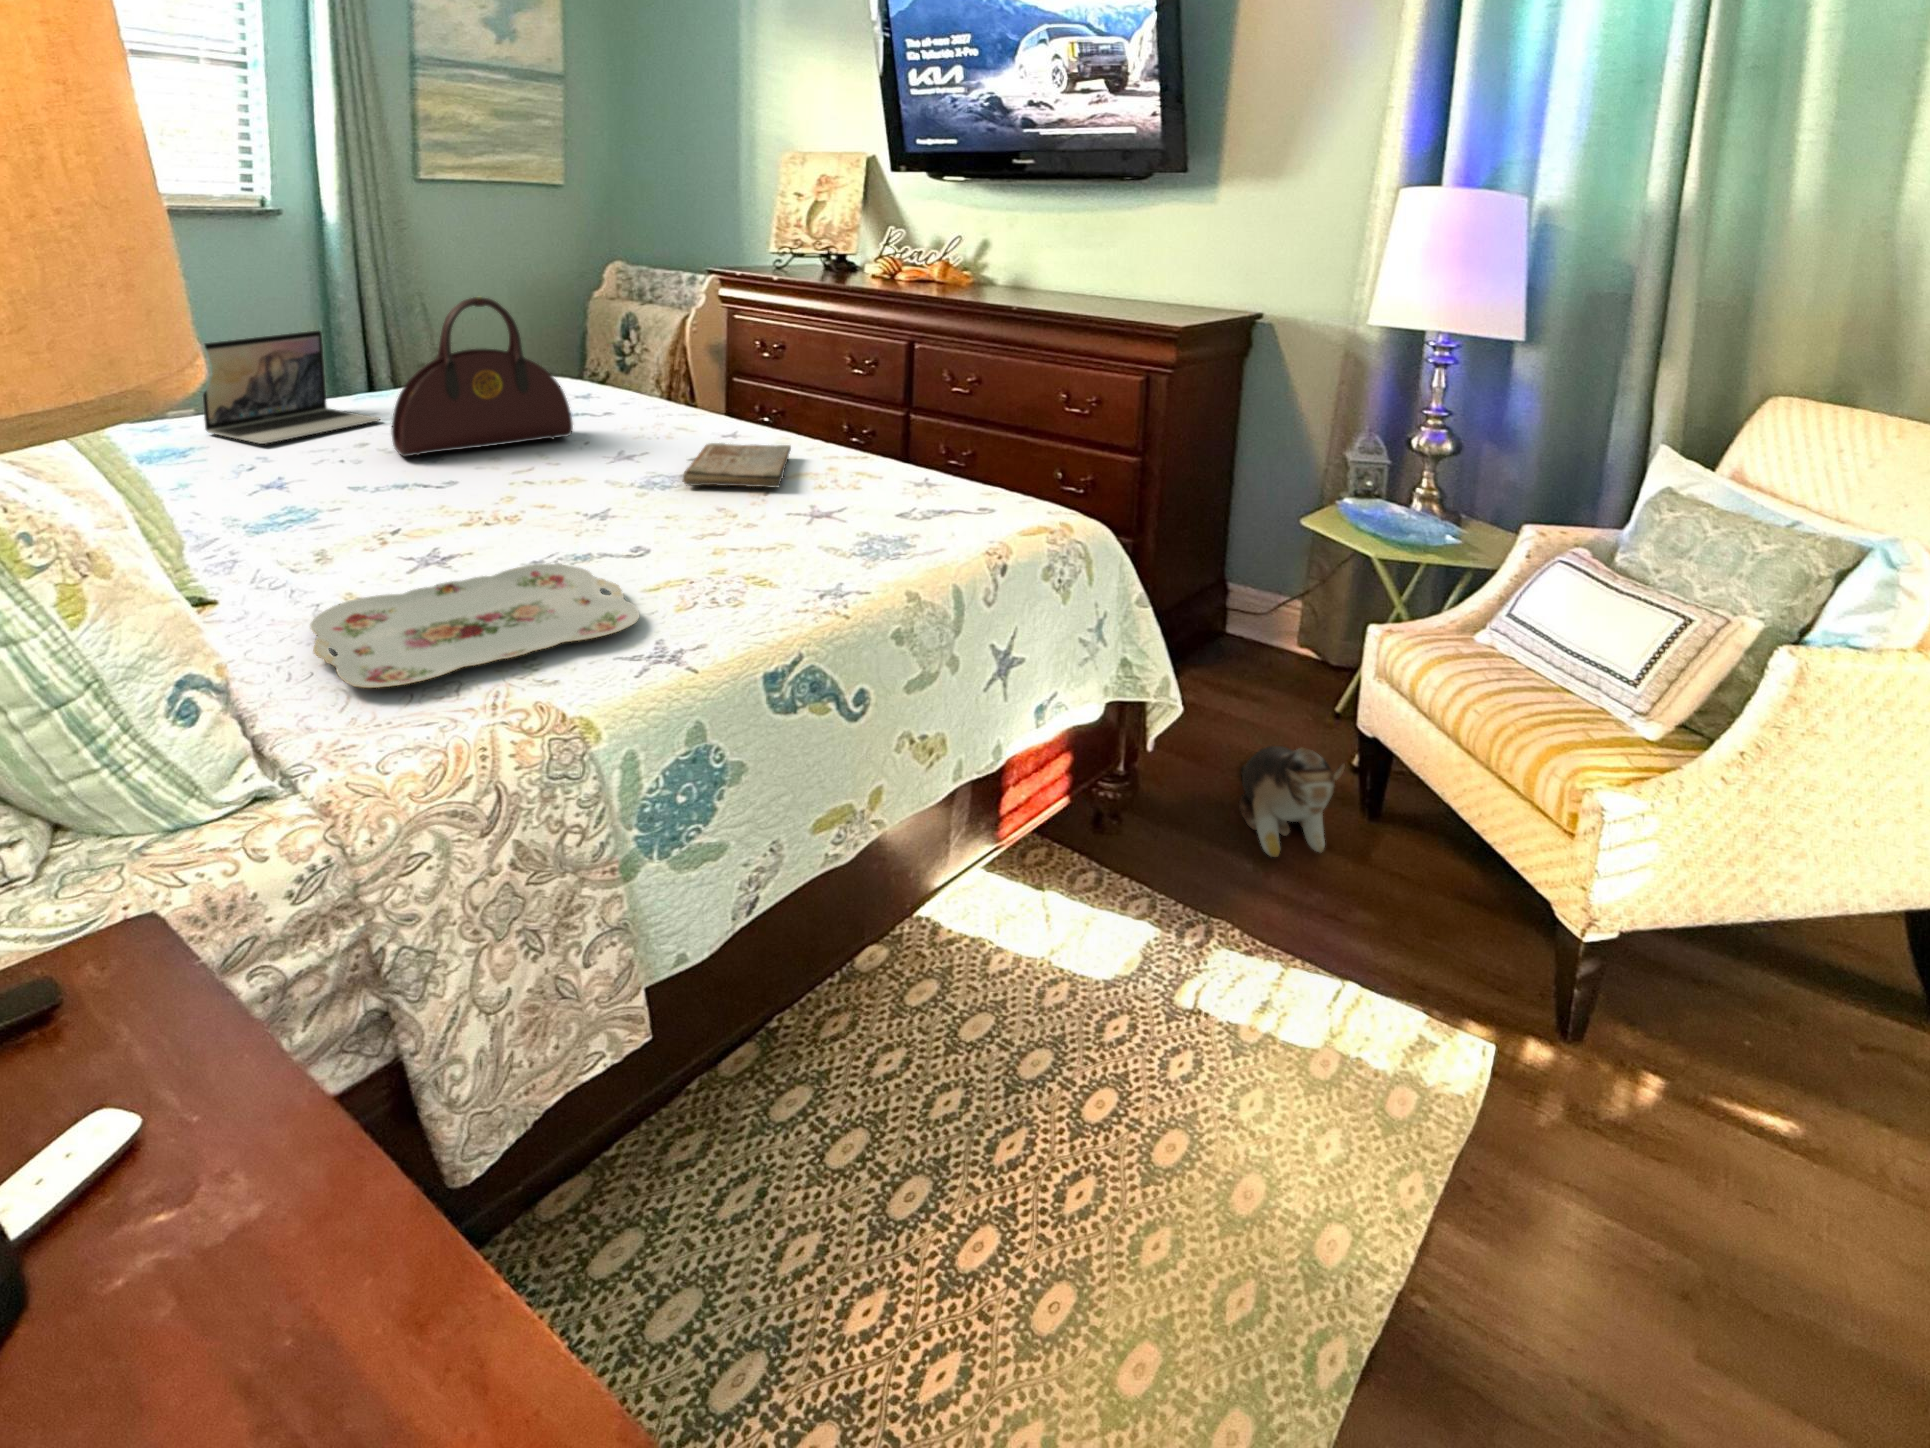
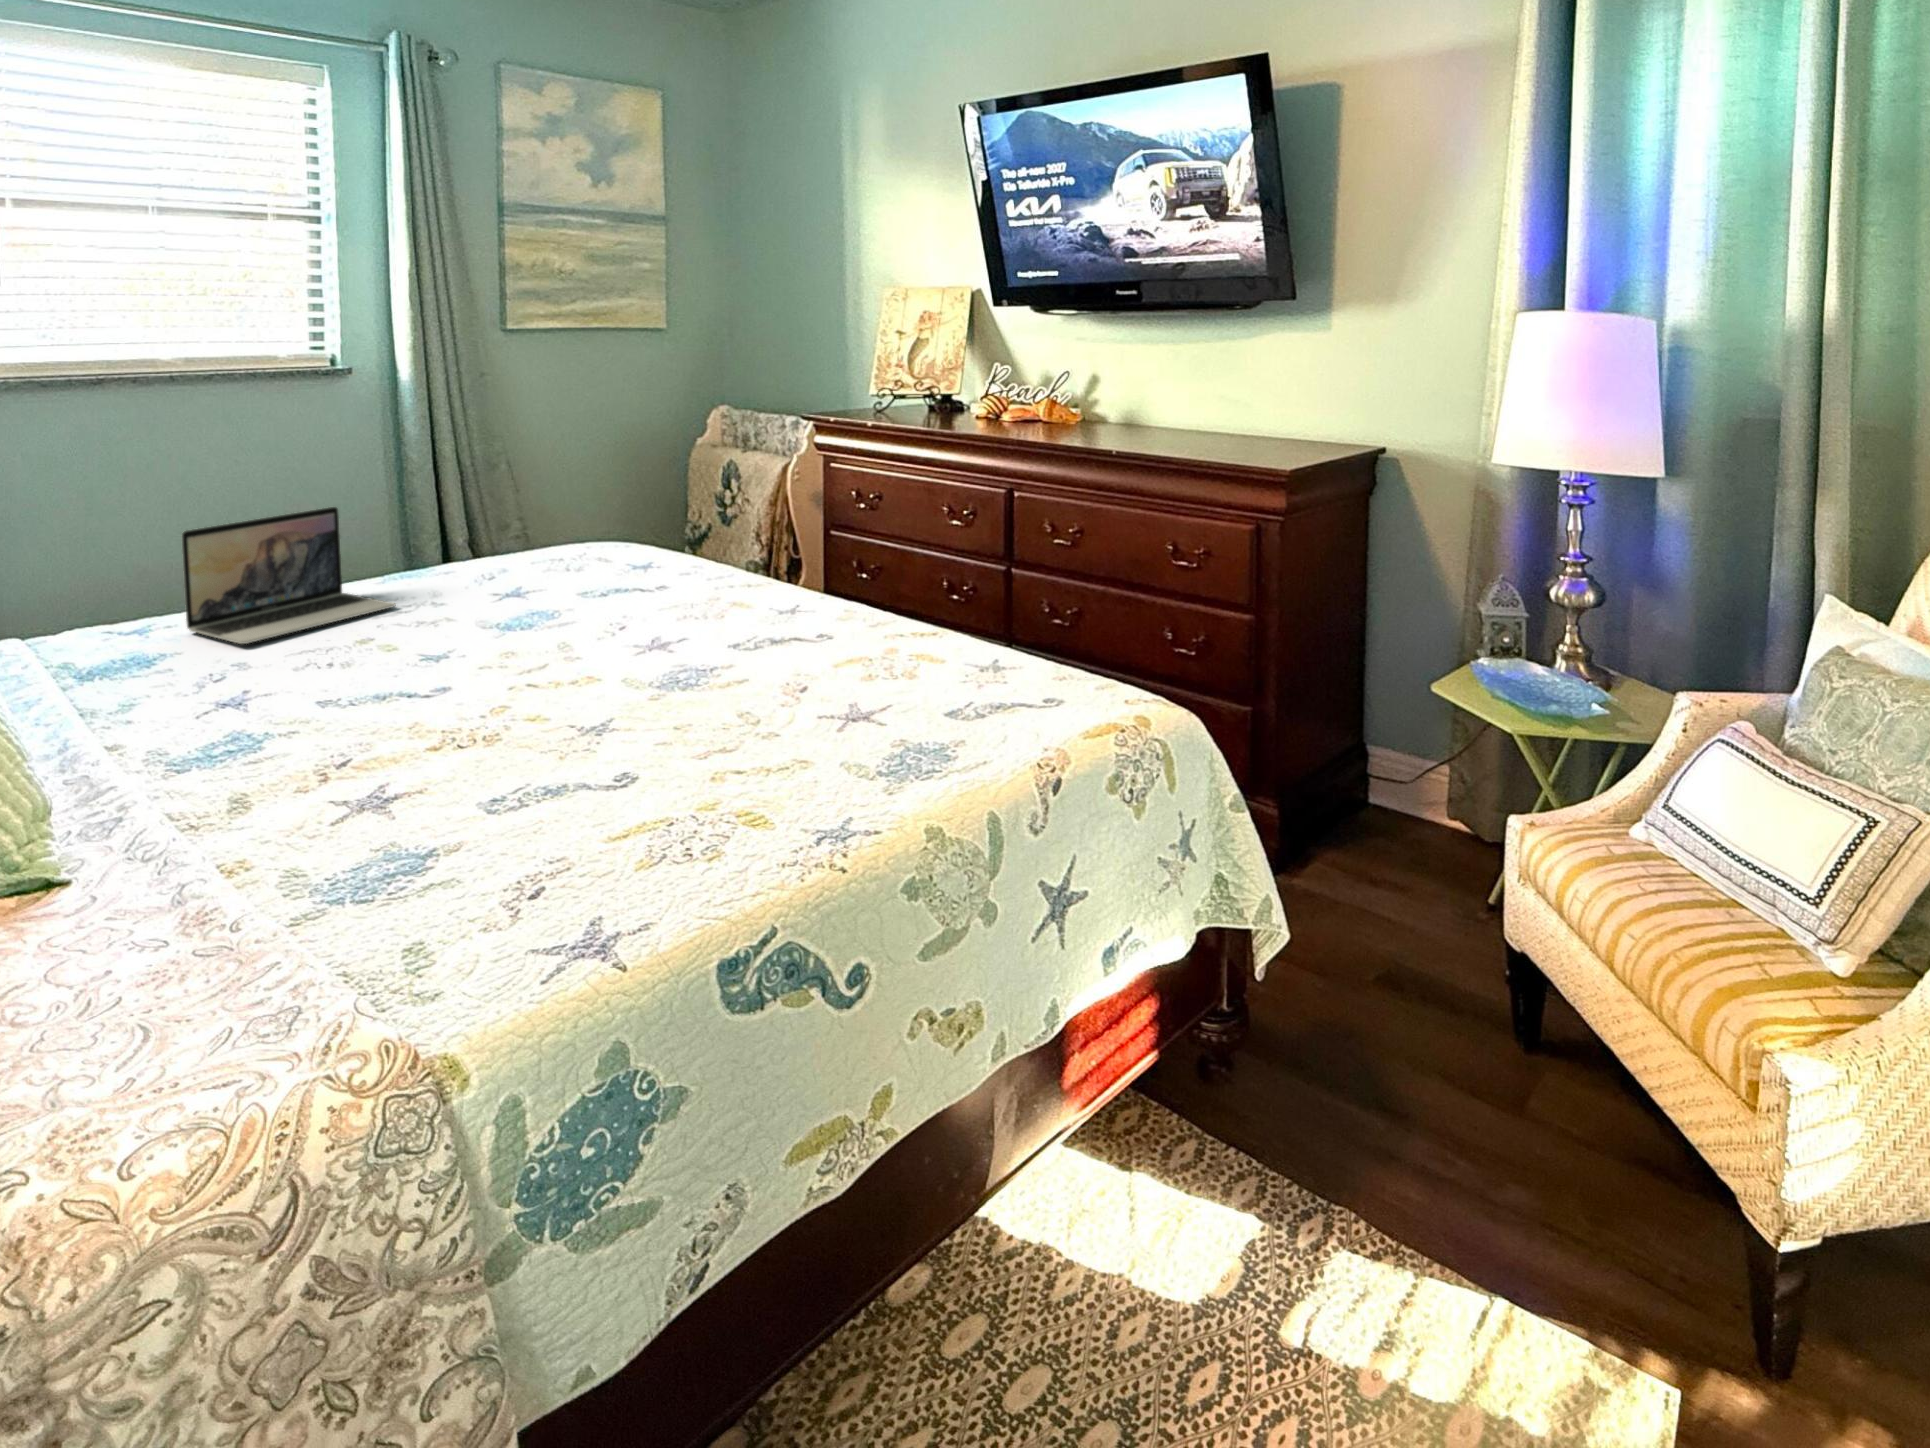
handbag: present [391,297,573,457] -> none [391,468,603,656]
book: present [682,443,791,487] -> none [705,623,844,682]
serving tray: present [310,564,639,688] -> none [131,806,578,1025]
plush toy: present [1239,746,1345,857] -> none [1370,965,1484,1113]

